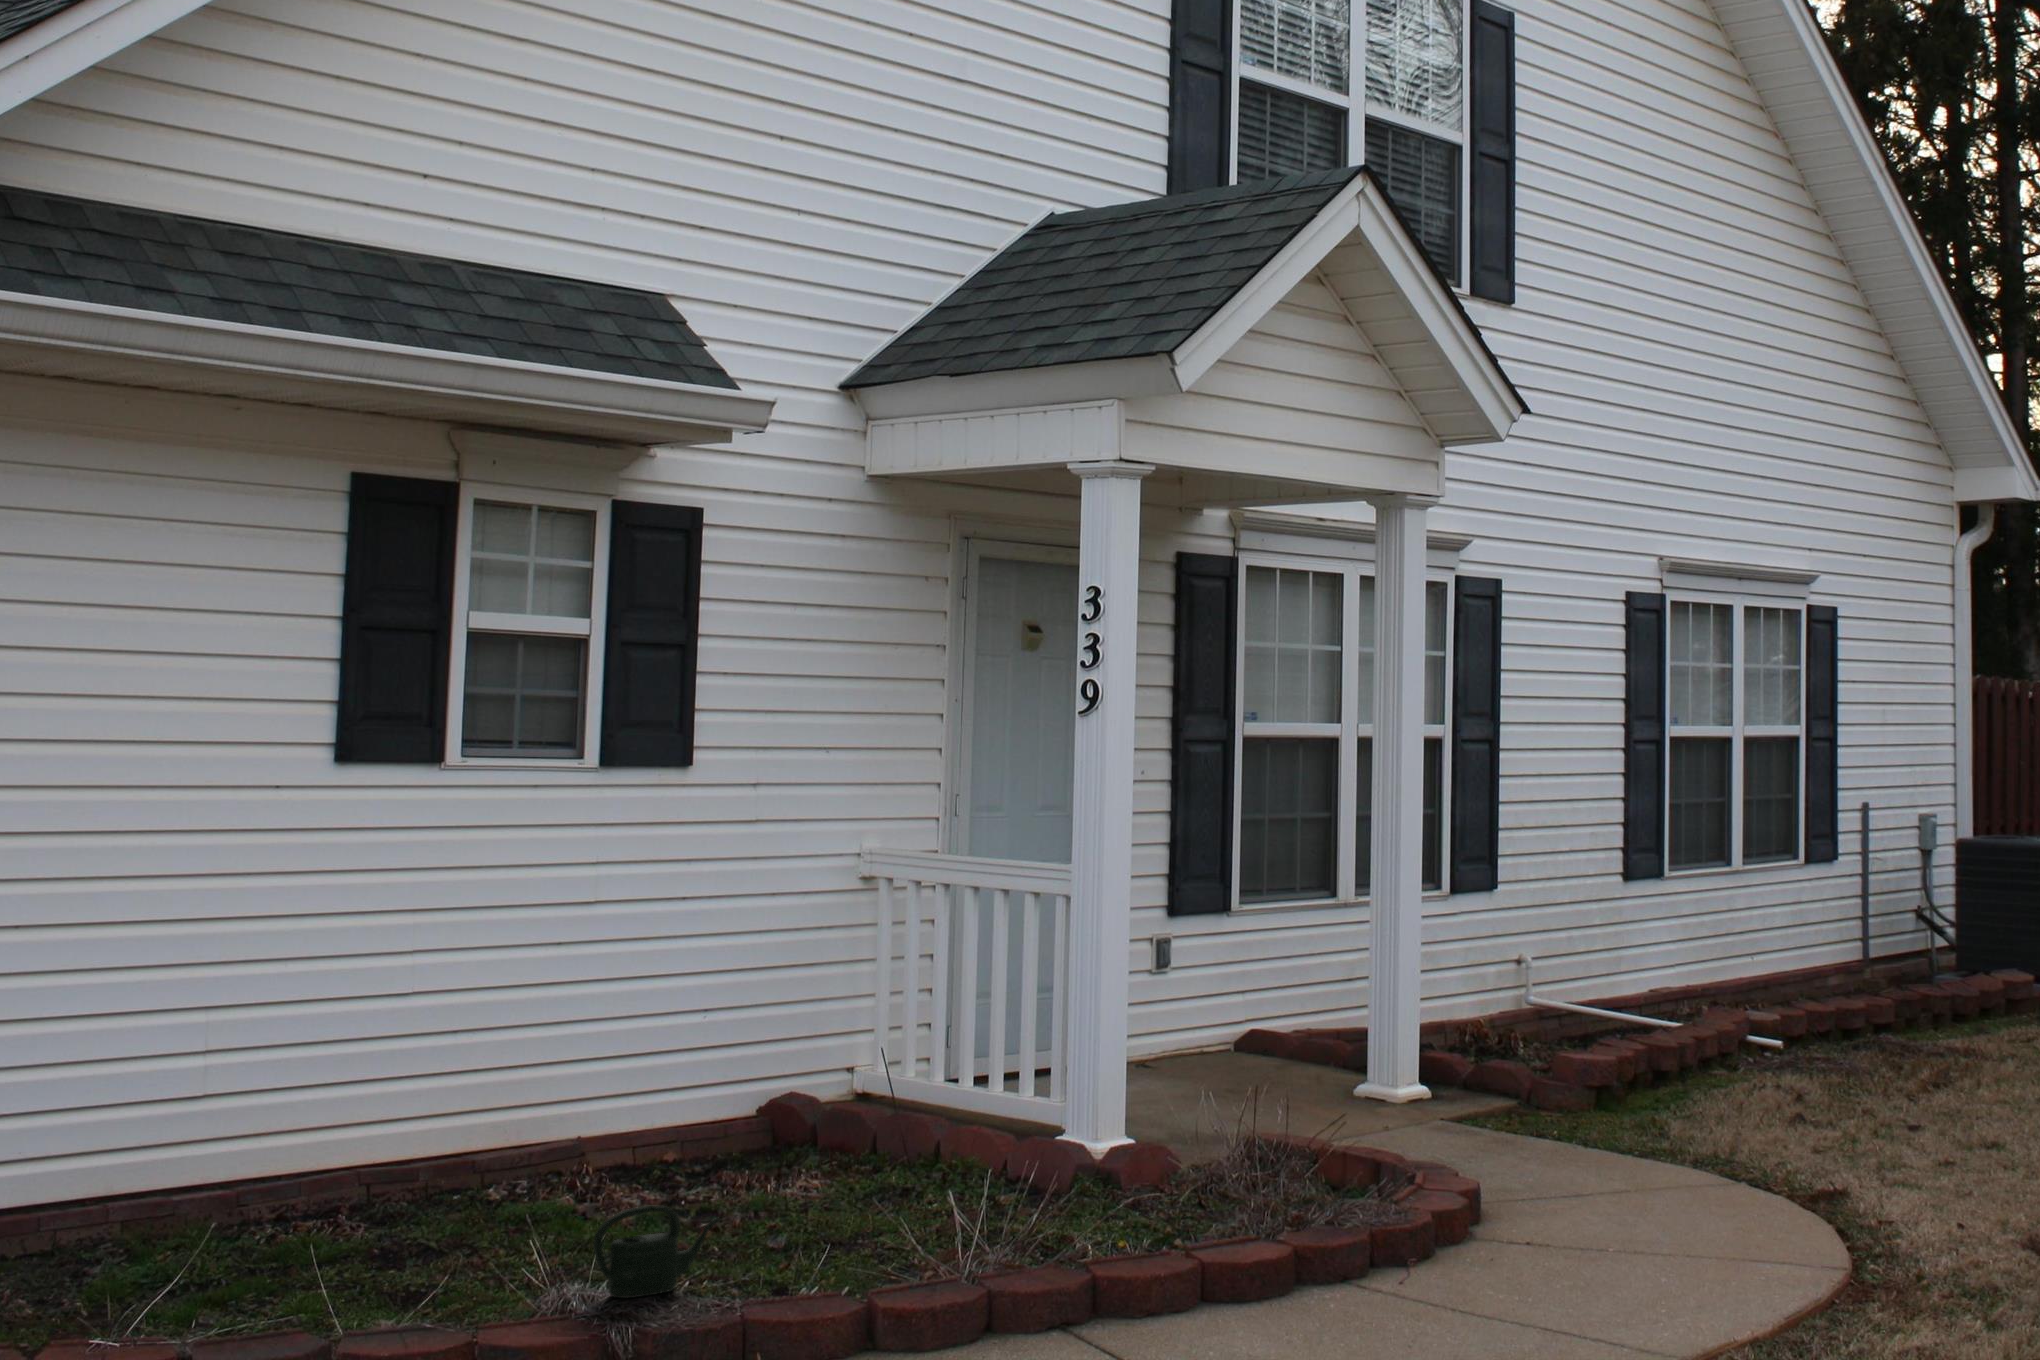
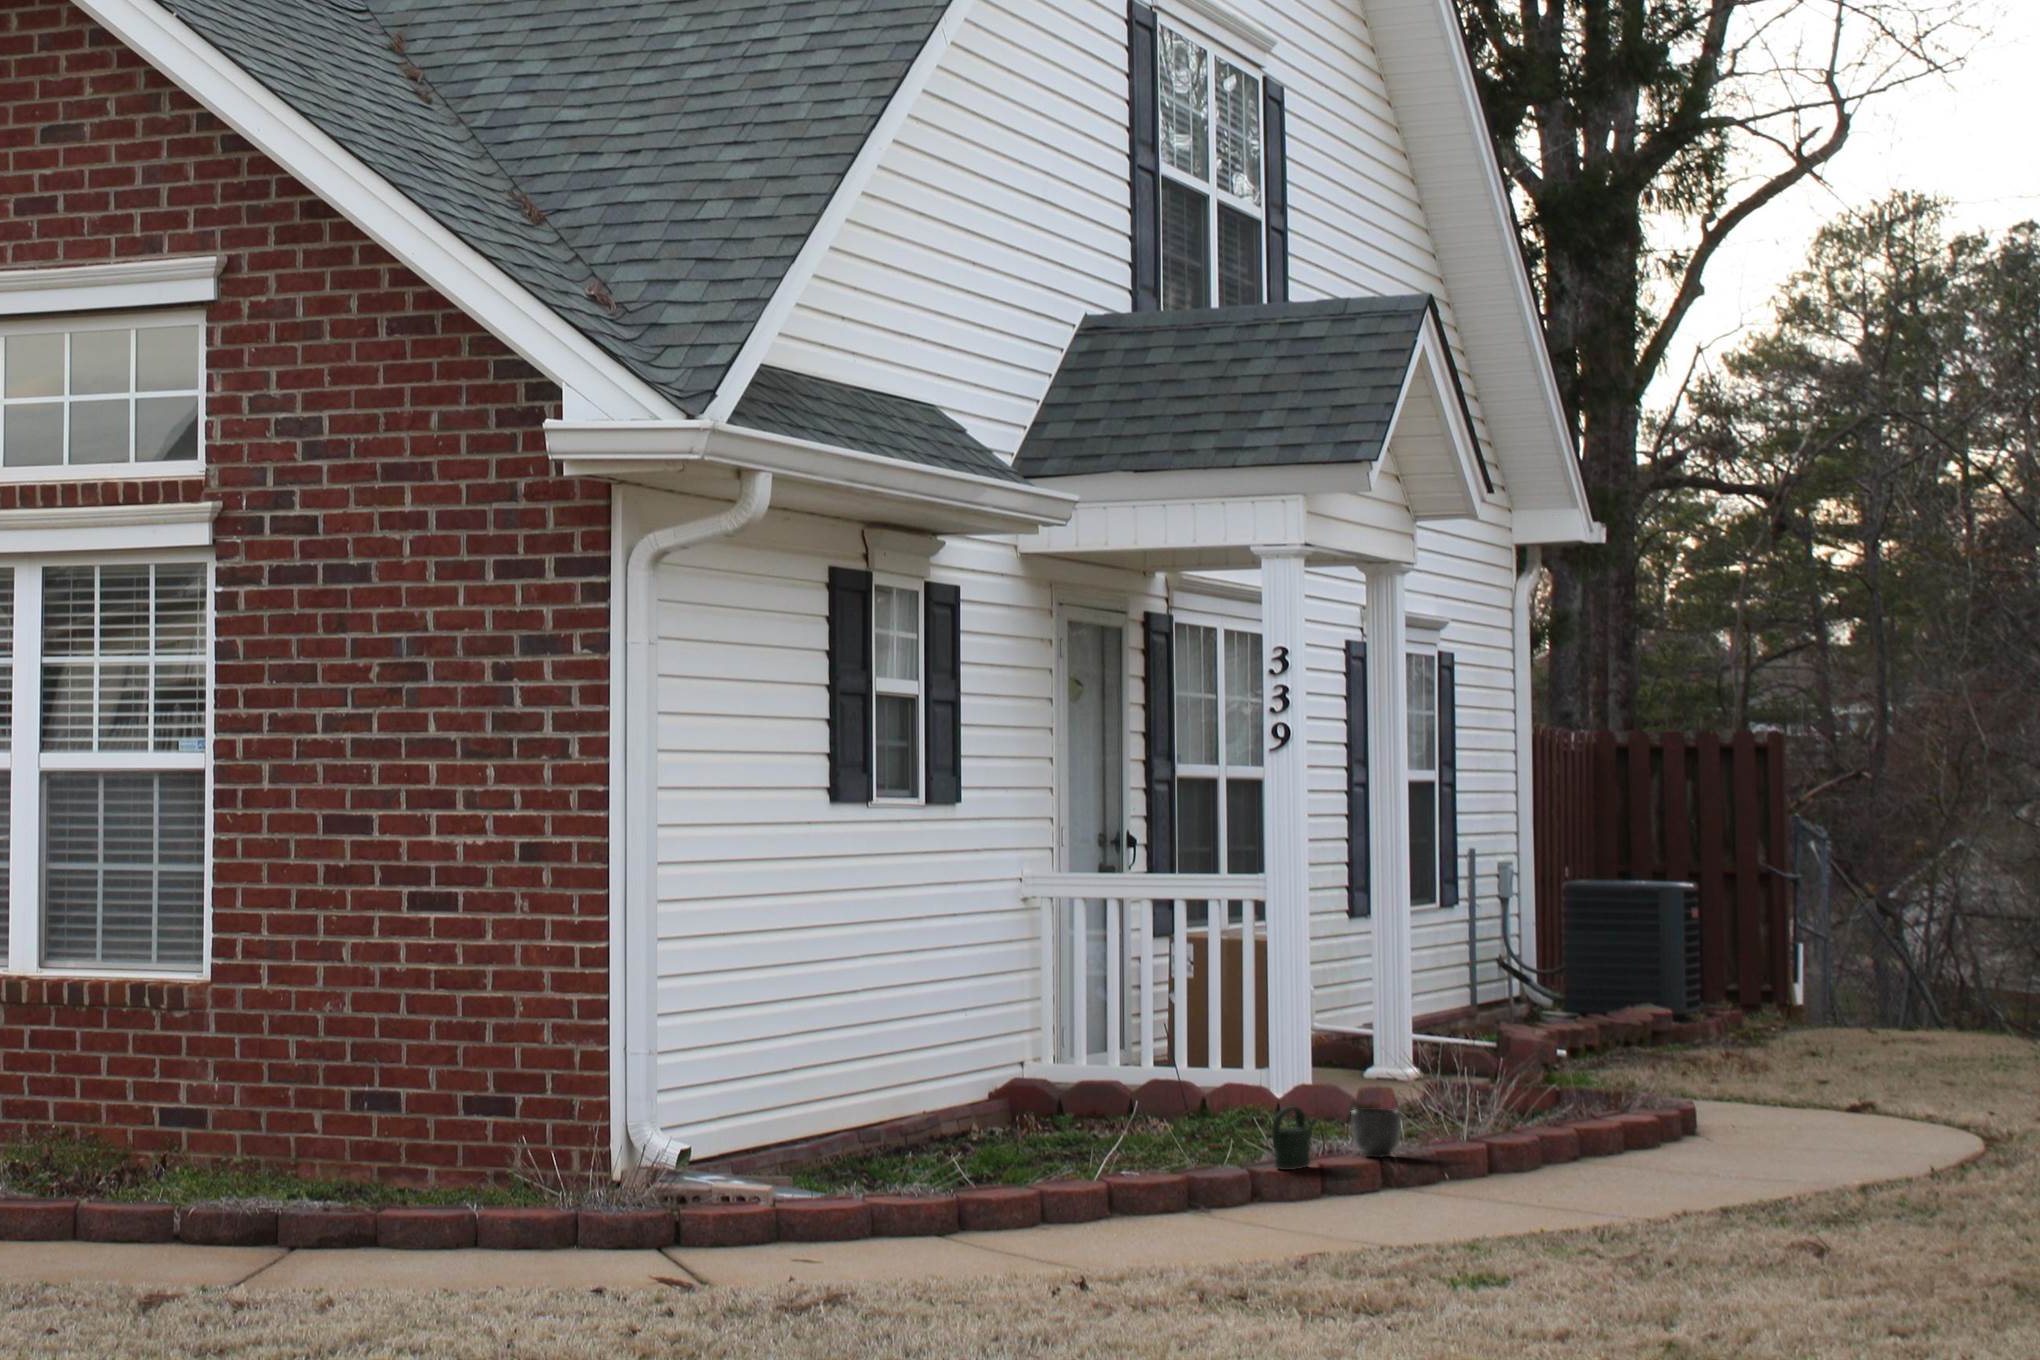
planter: none [808,1200,874,1274] -> present [1351,1109,1401,1157]

